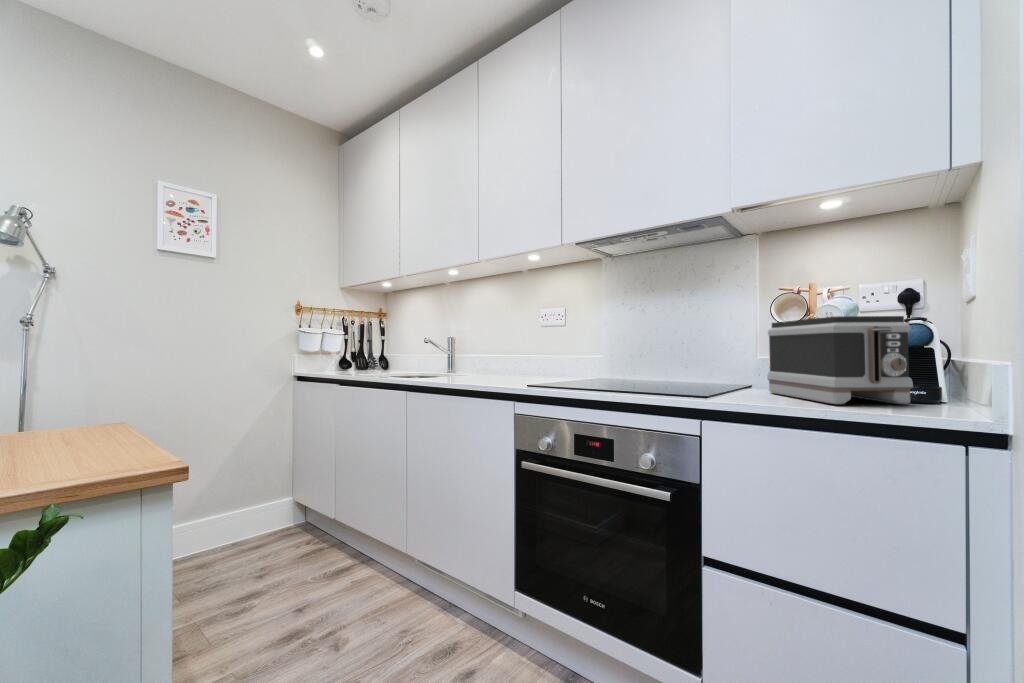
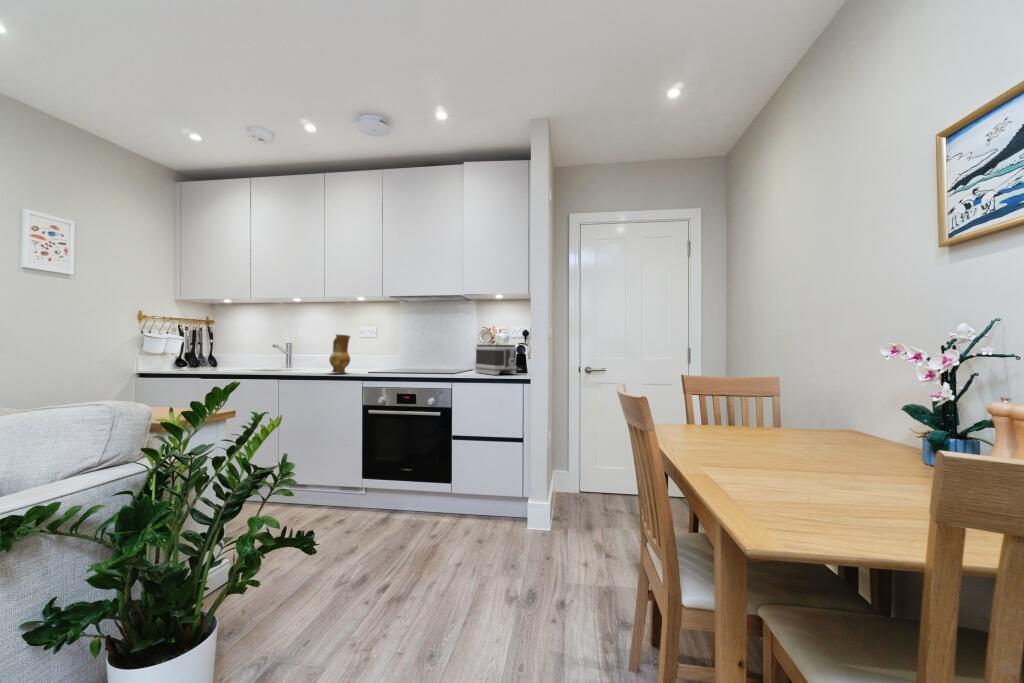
ceramic jug: none [467,313,502,386] -> present [329,334,350,373]

